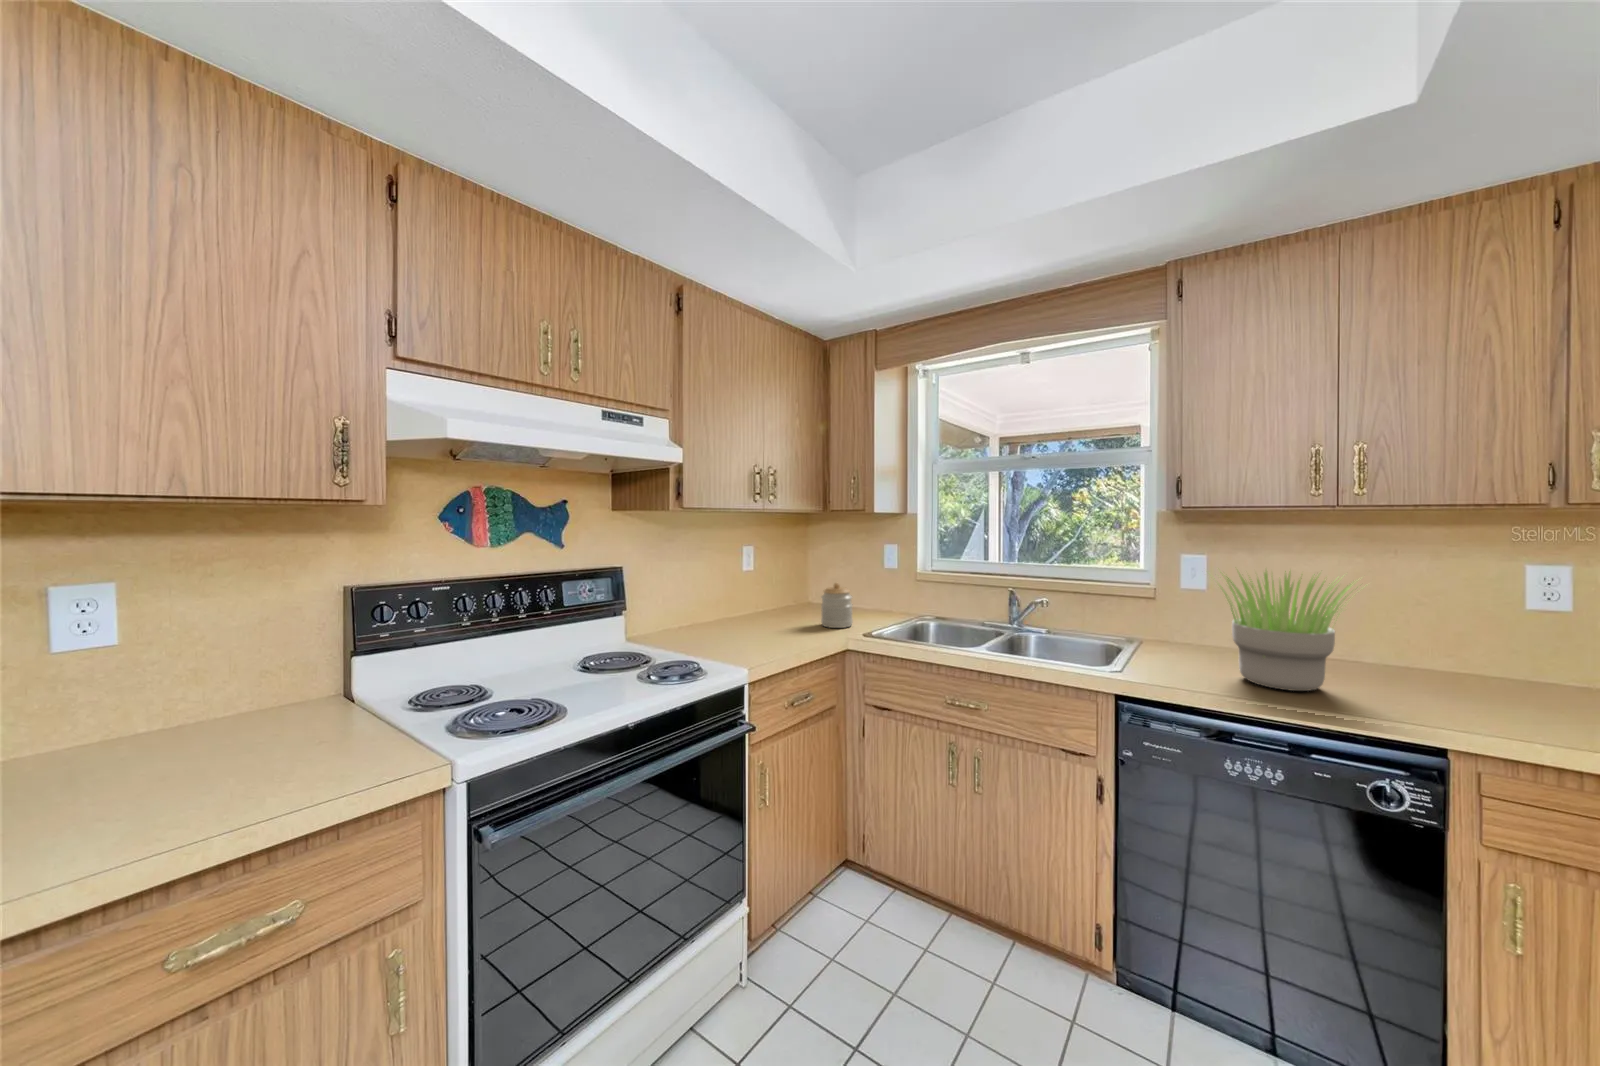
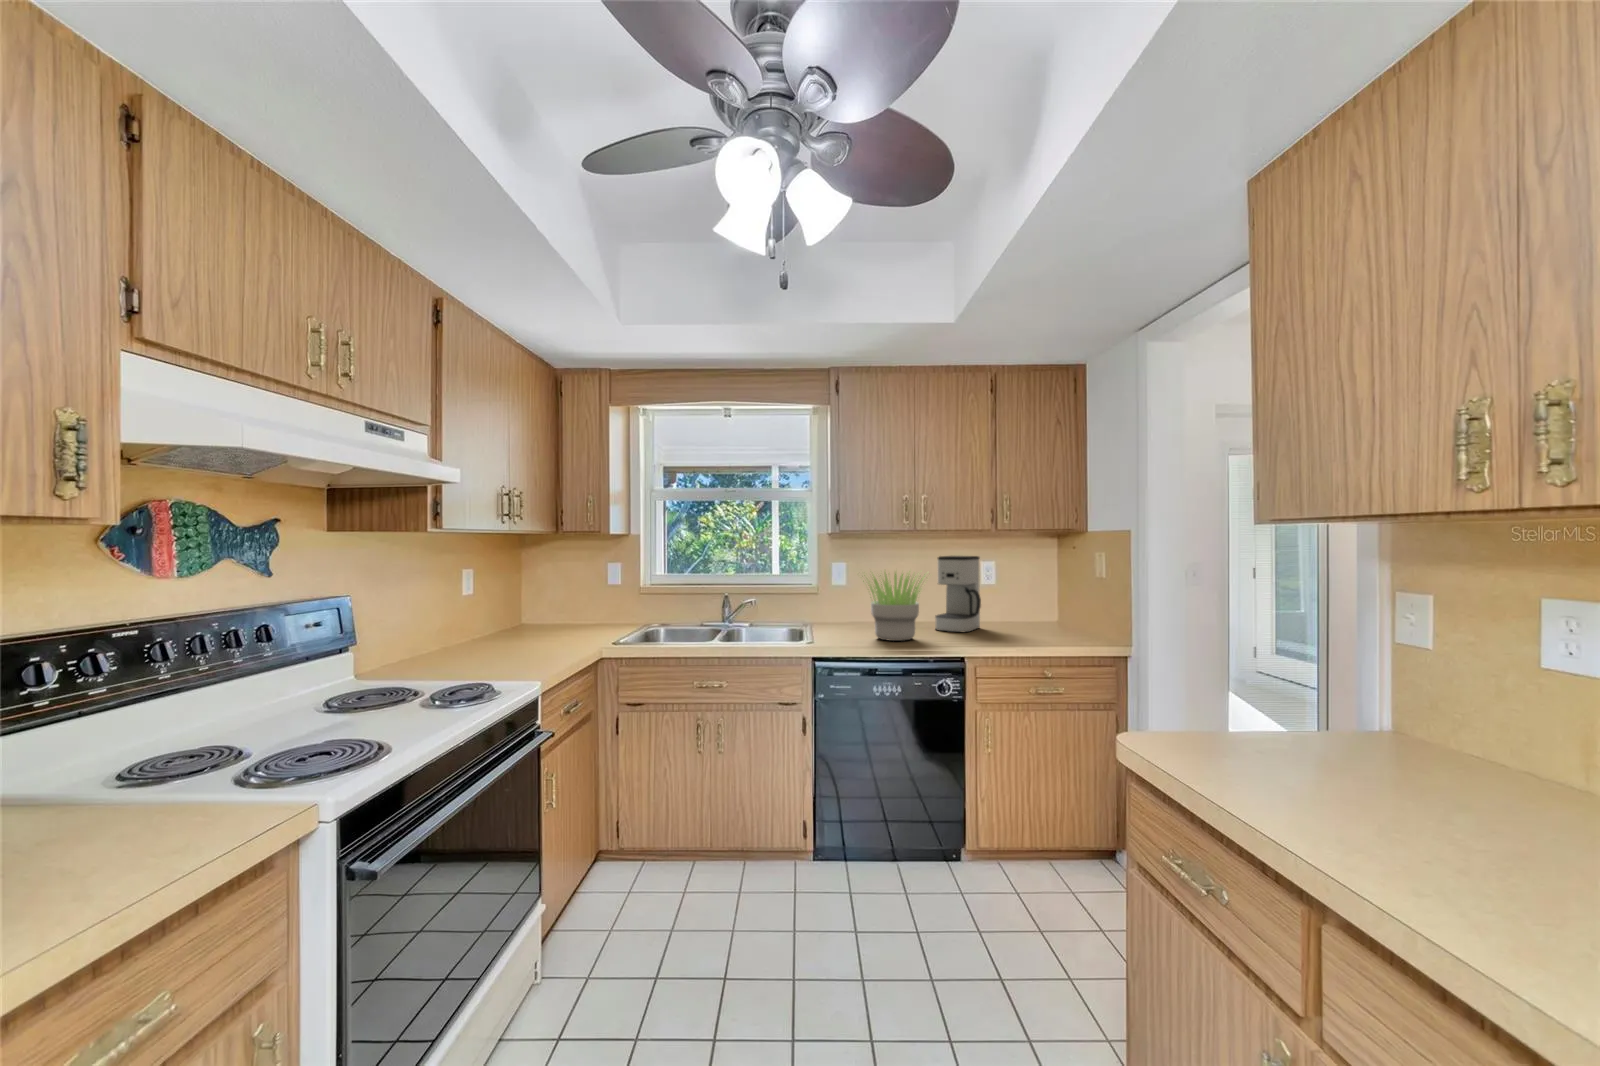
coffee maker: none [1376,549,1498,690] -> present [935,556,981,633]
jar: present [821,583,853,628] -> none [561,599,593,641]

